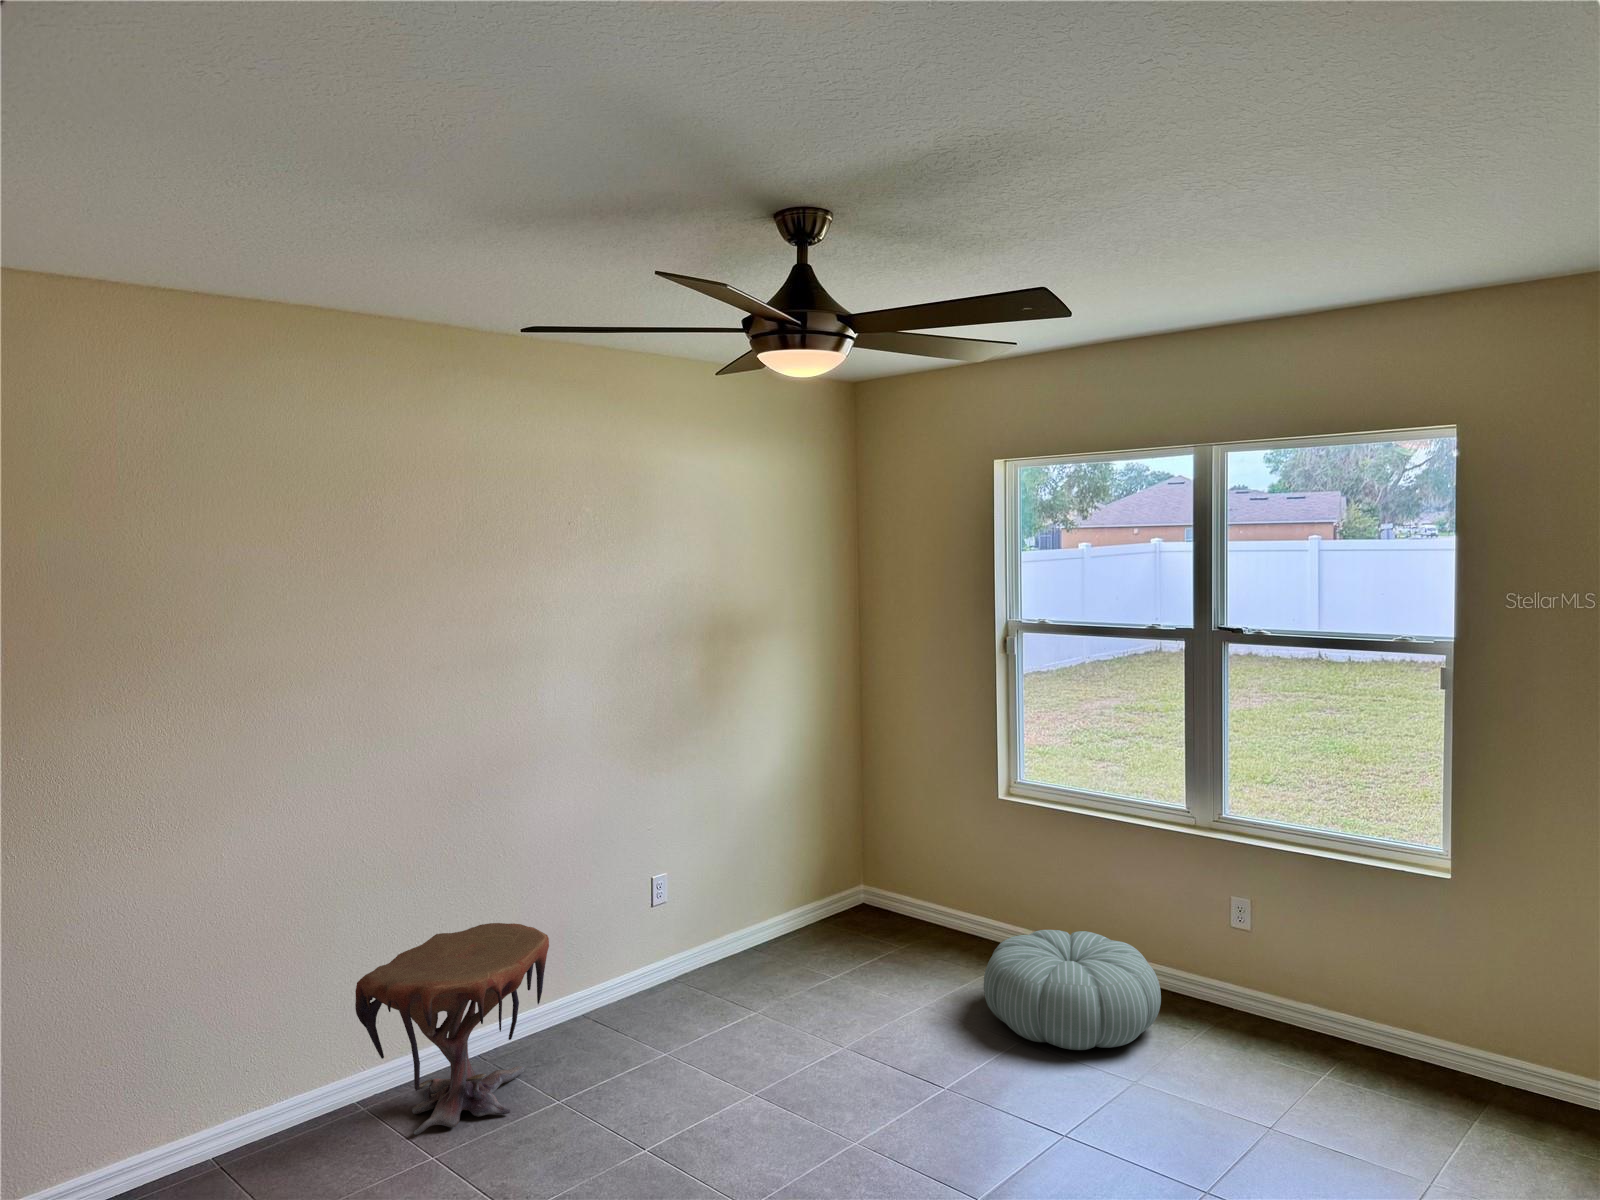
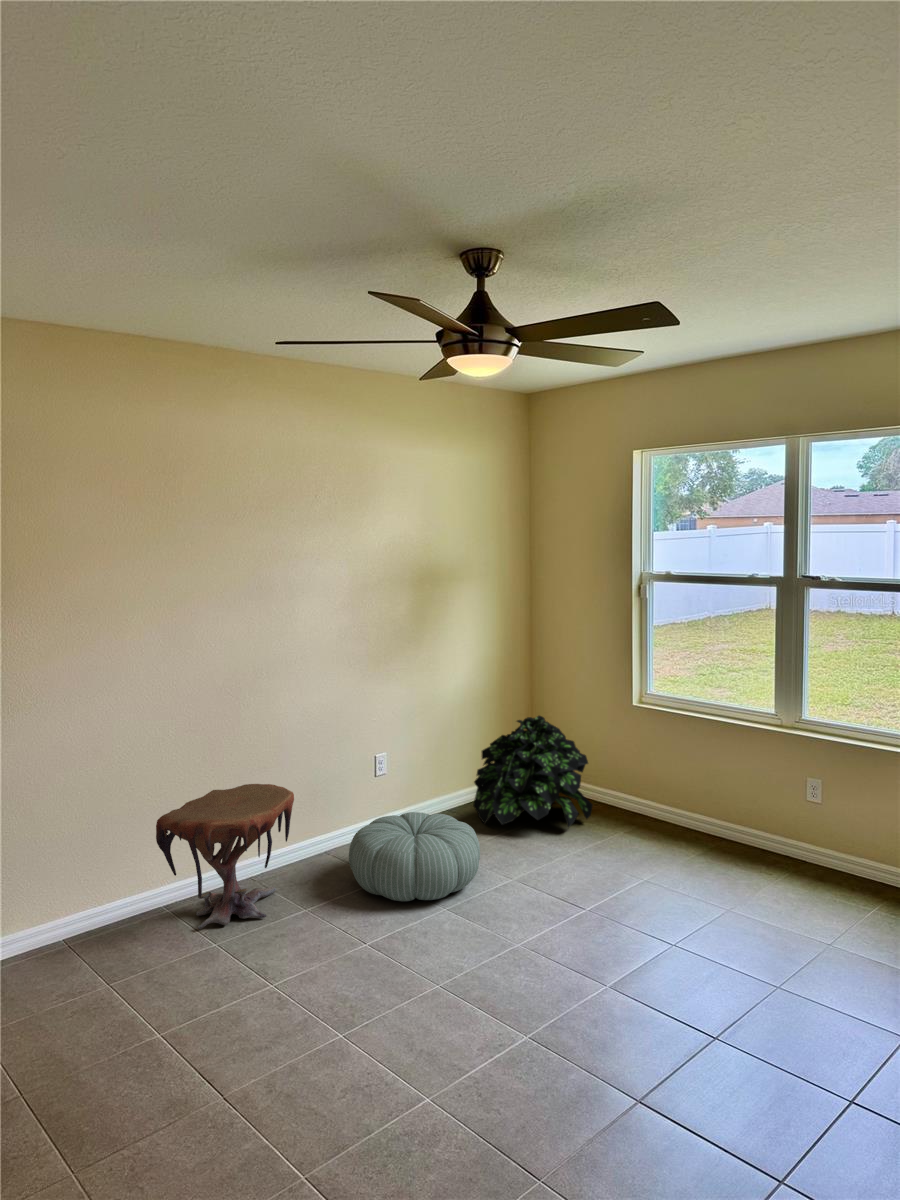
potted plant: none [791,813,950,966] -> present [473,716,593,828]
pouf: present [984,930,1161,1050] -> present [349,812,480,901]

